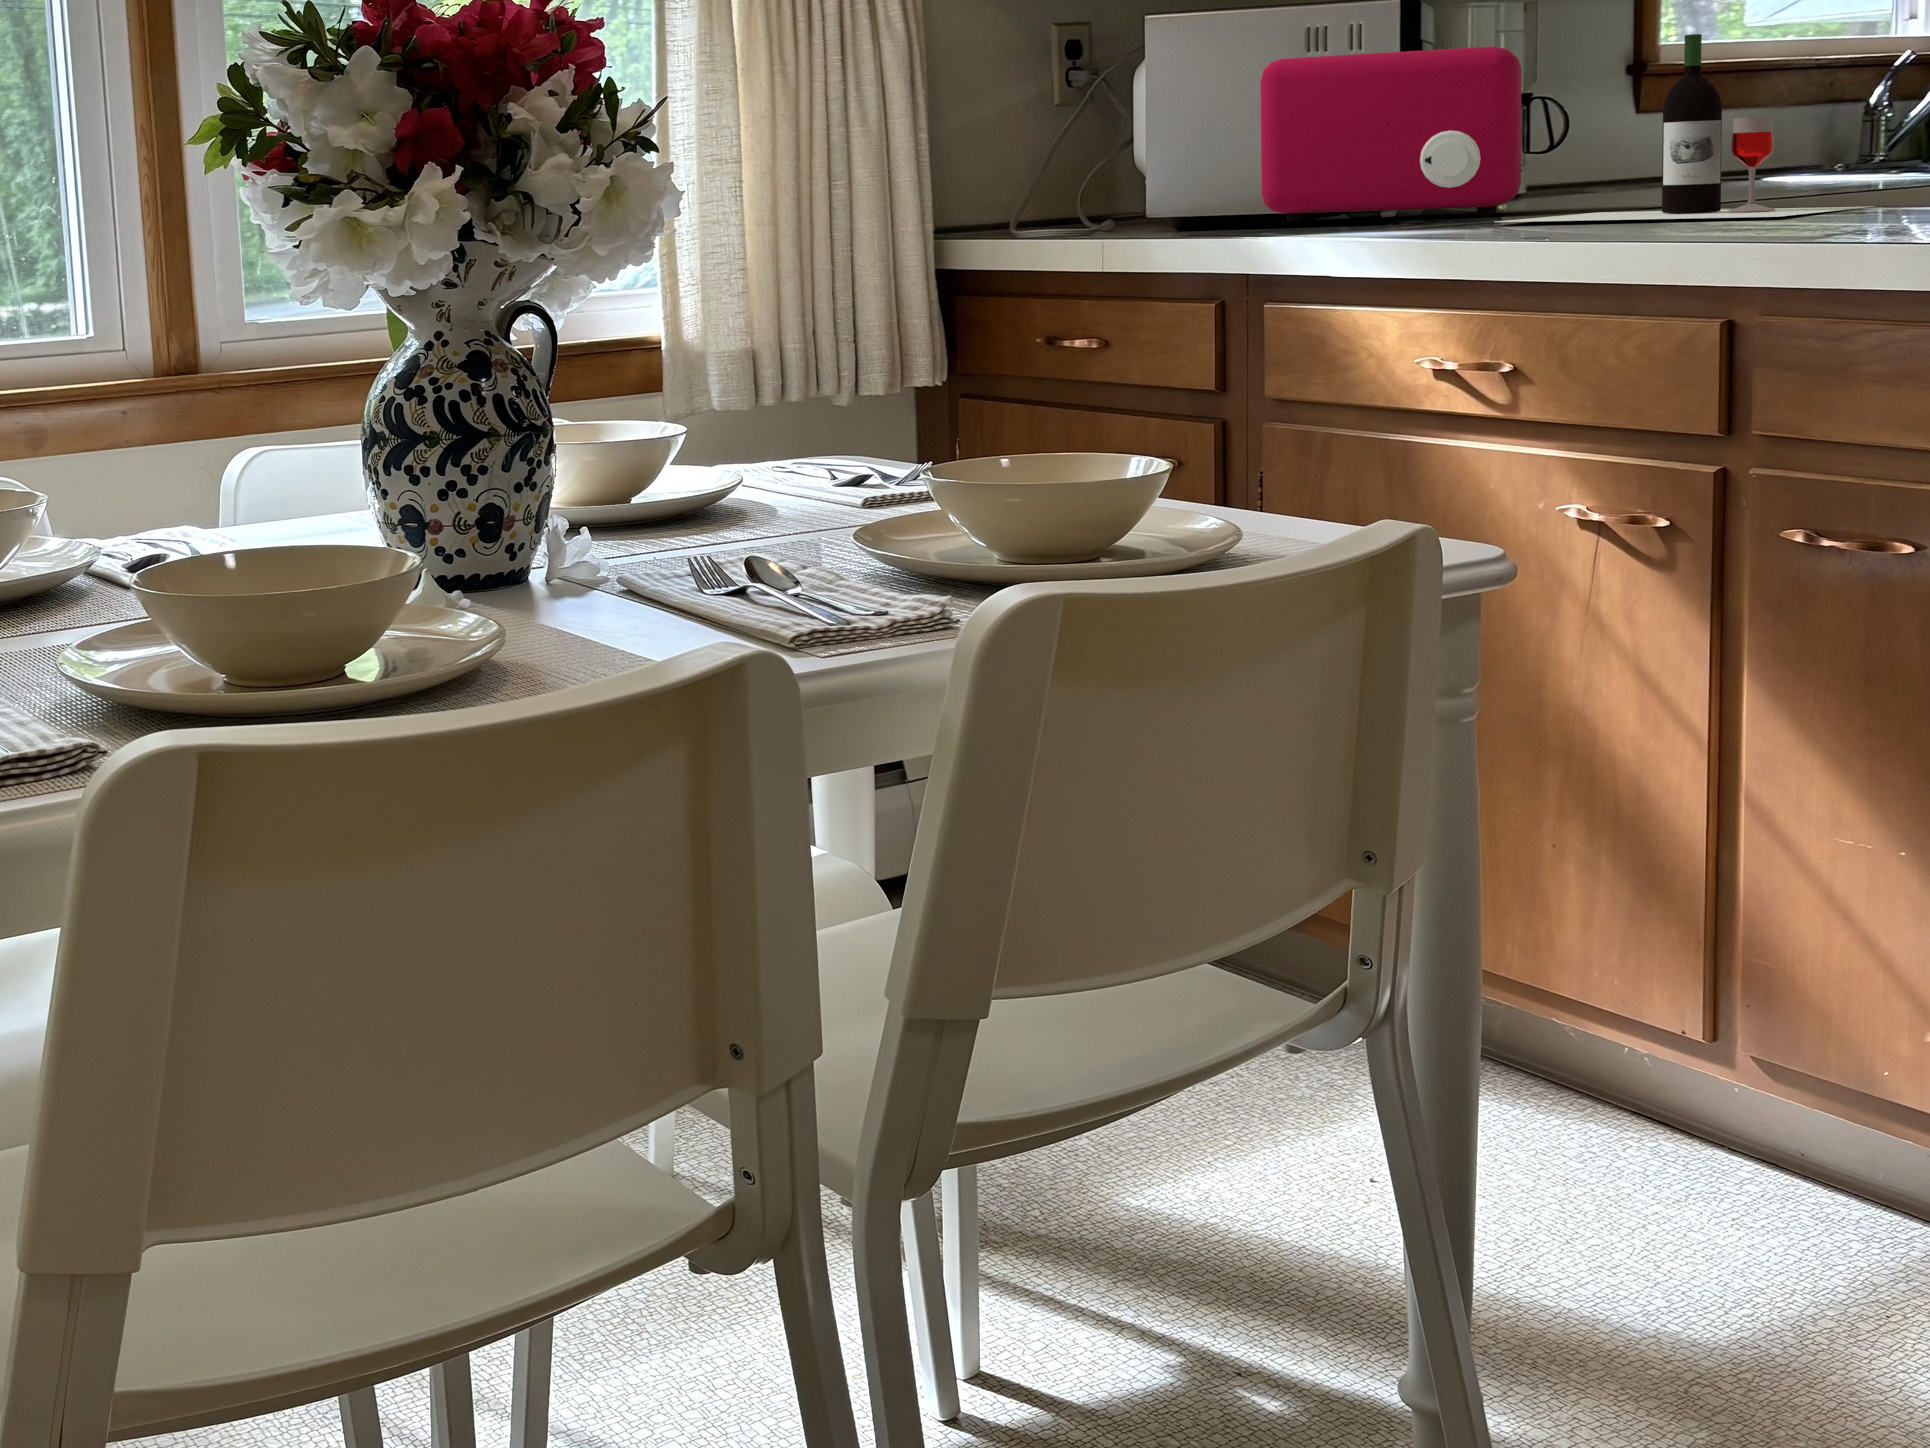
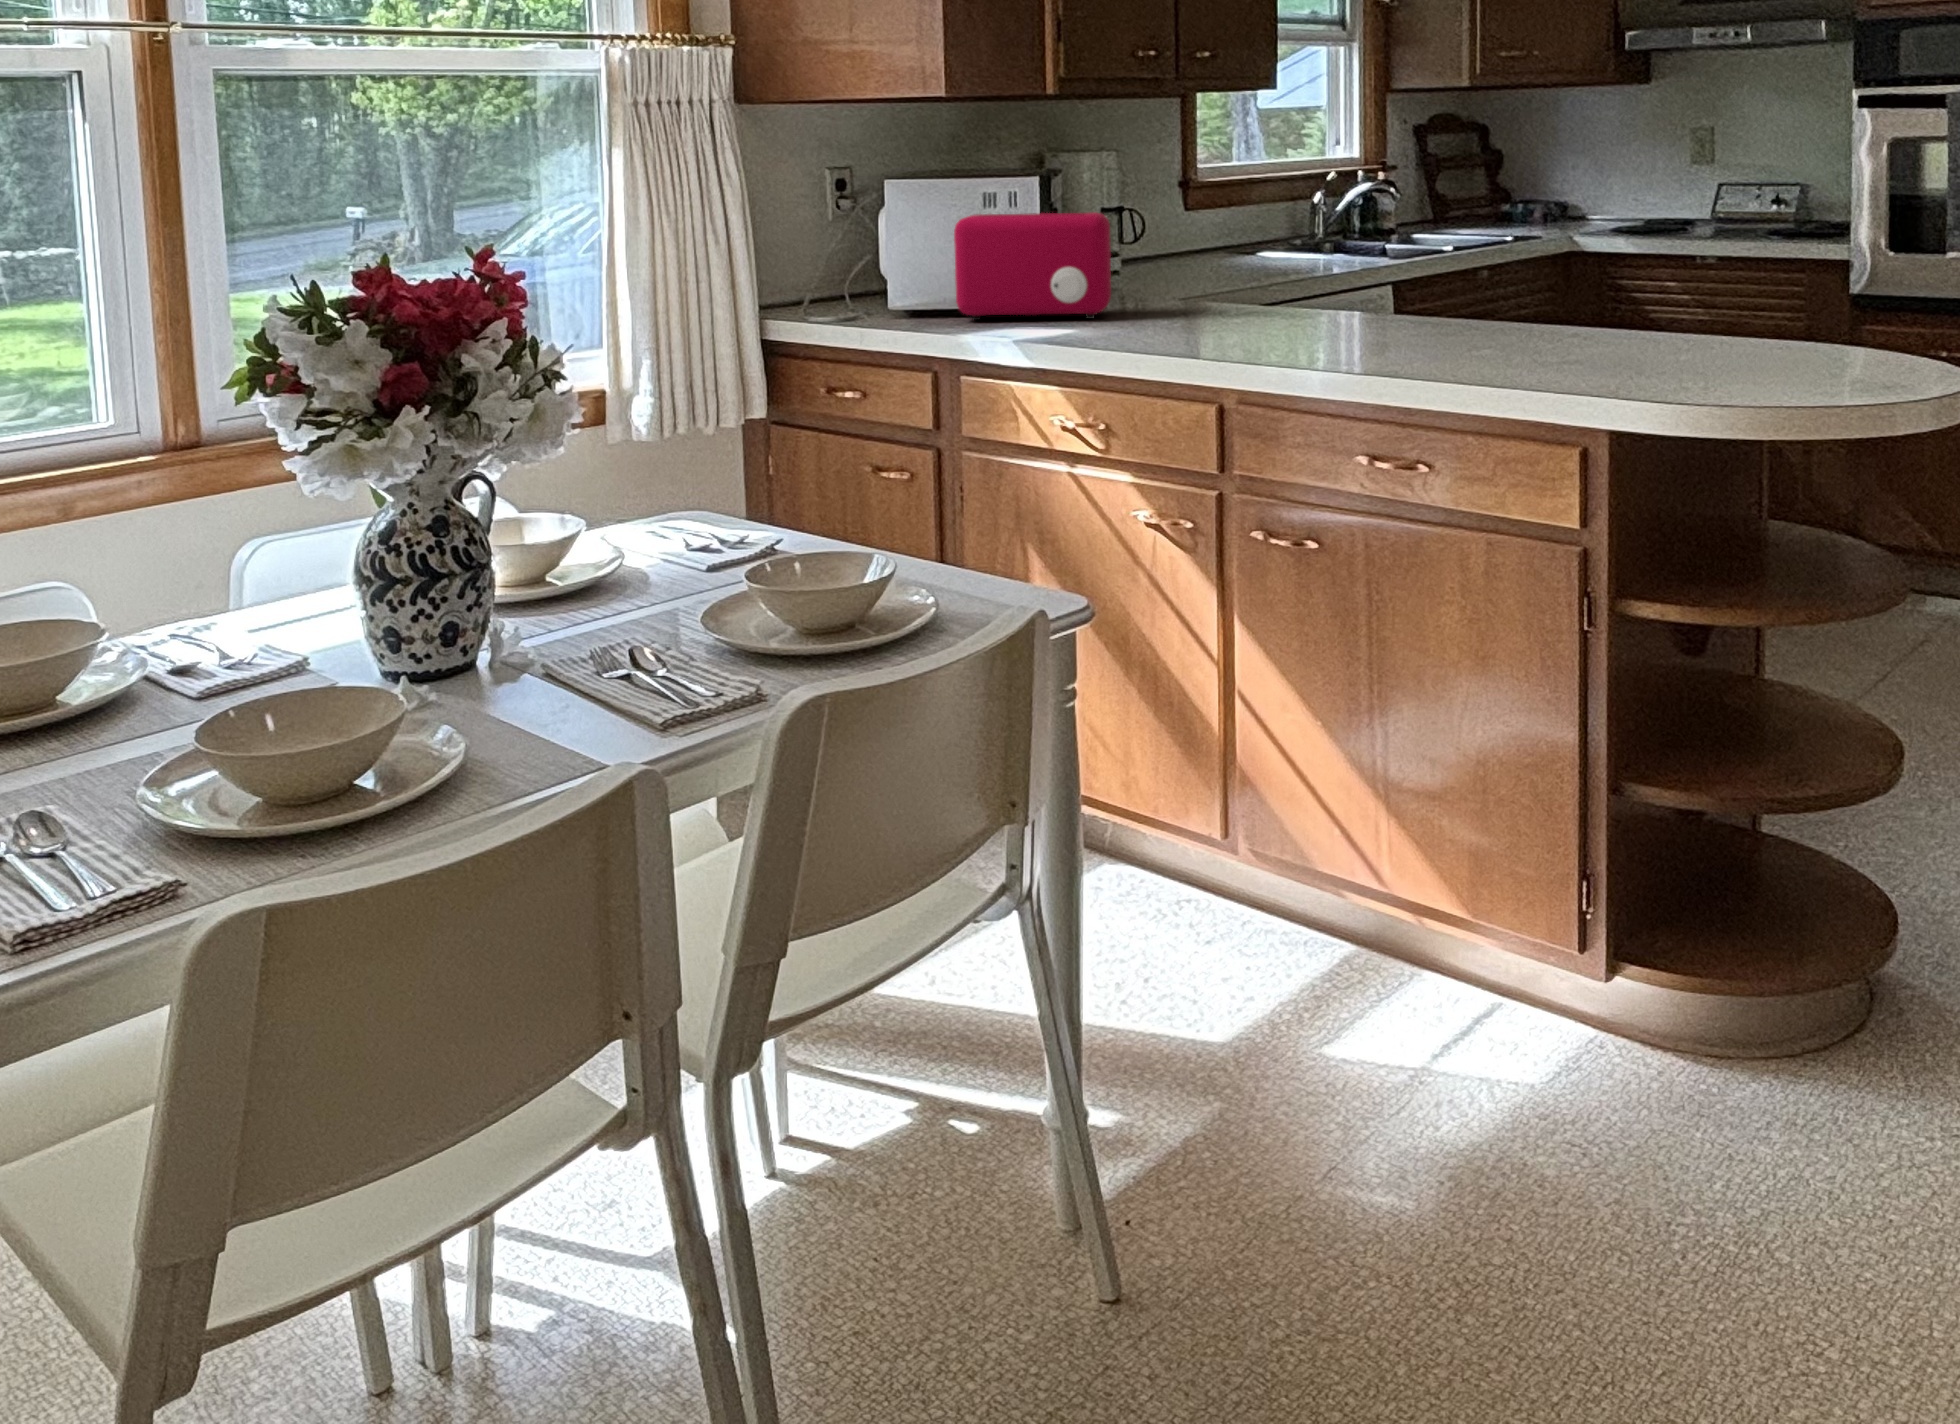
wine bottle: present [1496,34,1866,222] -> none [1089,223,1306,346]

